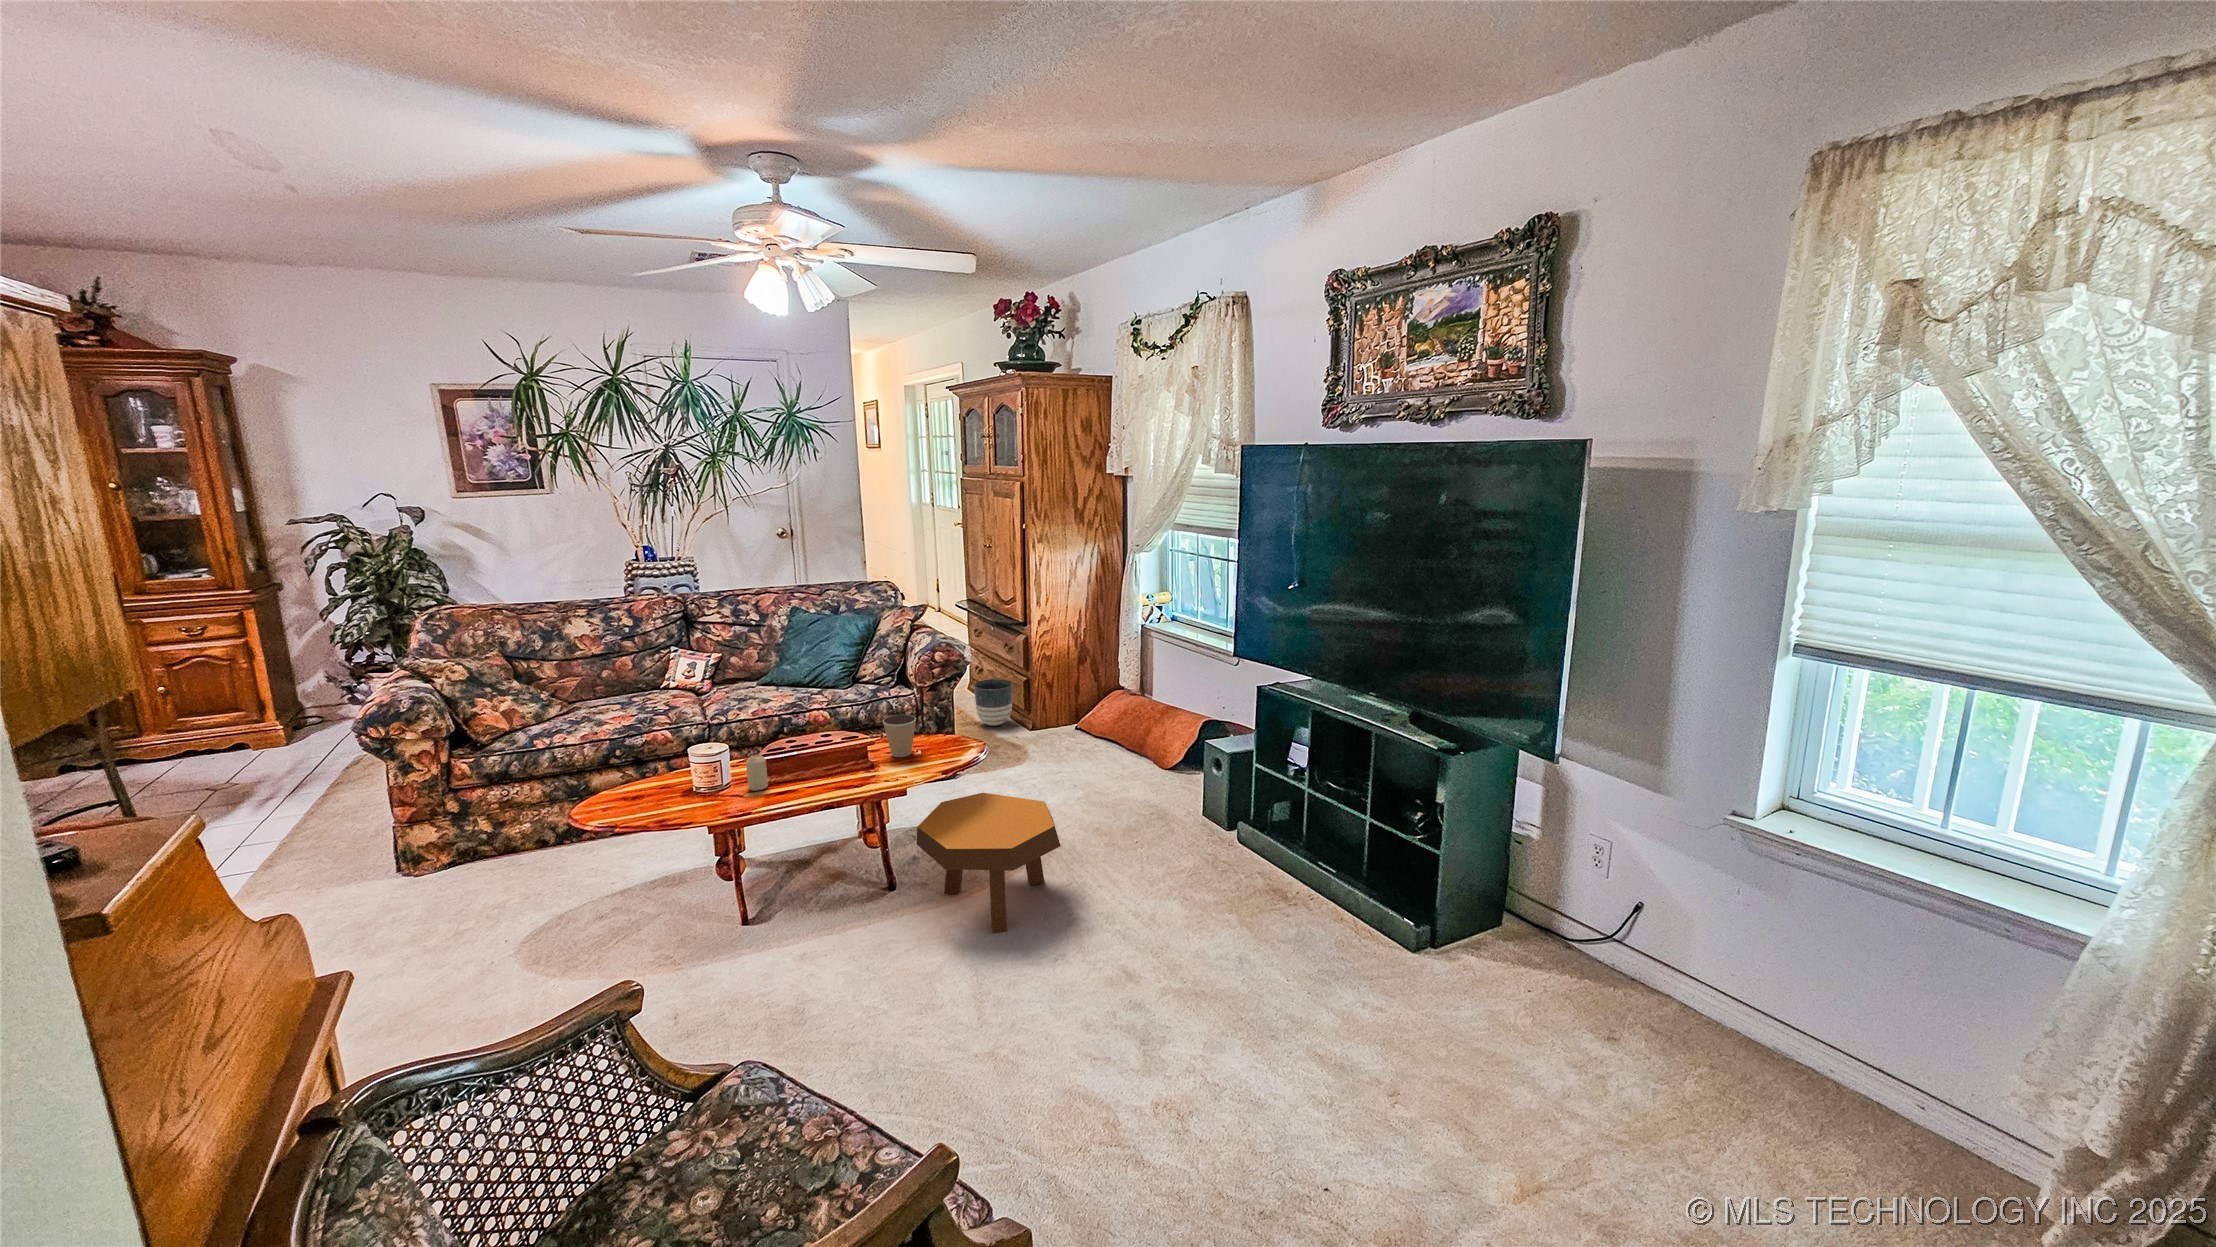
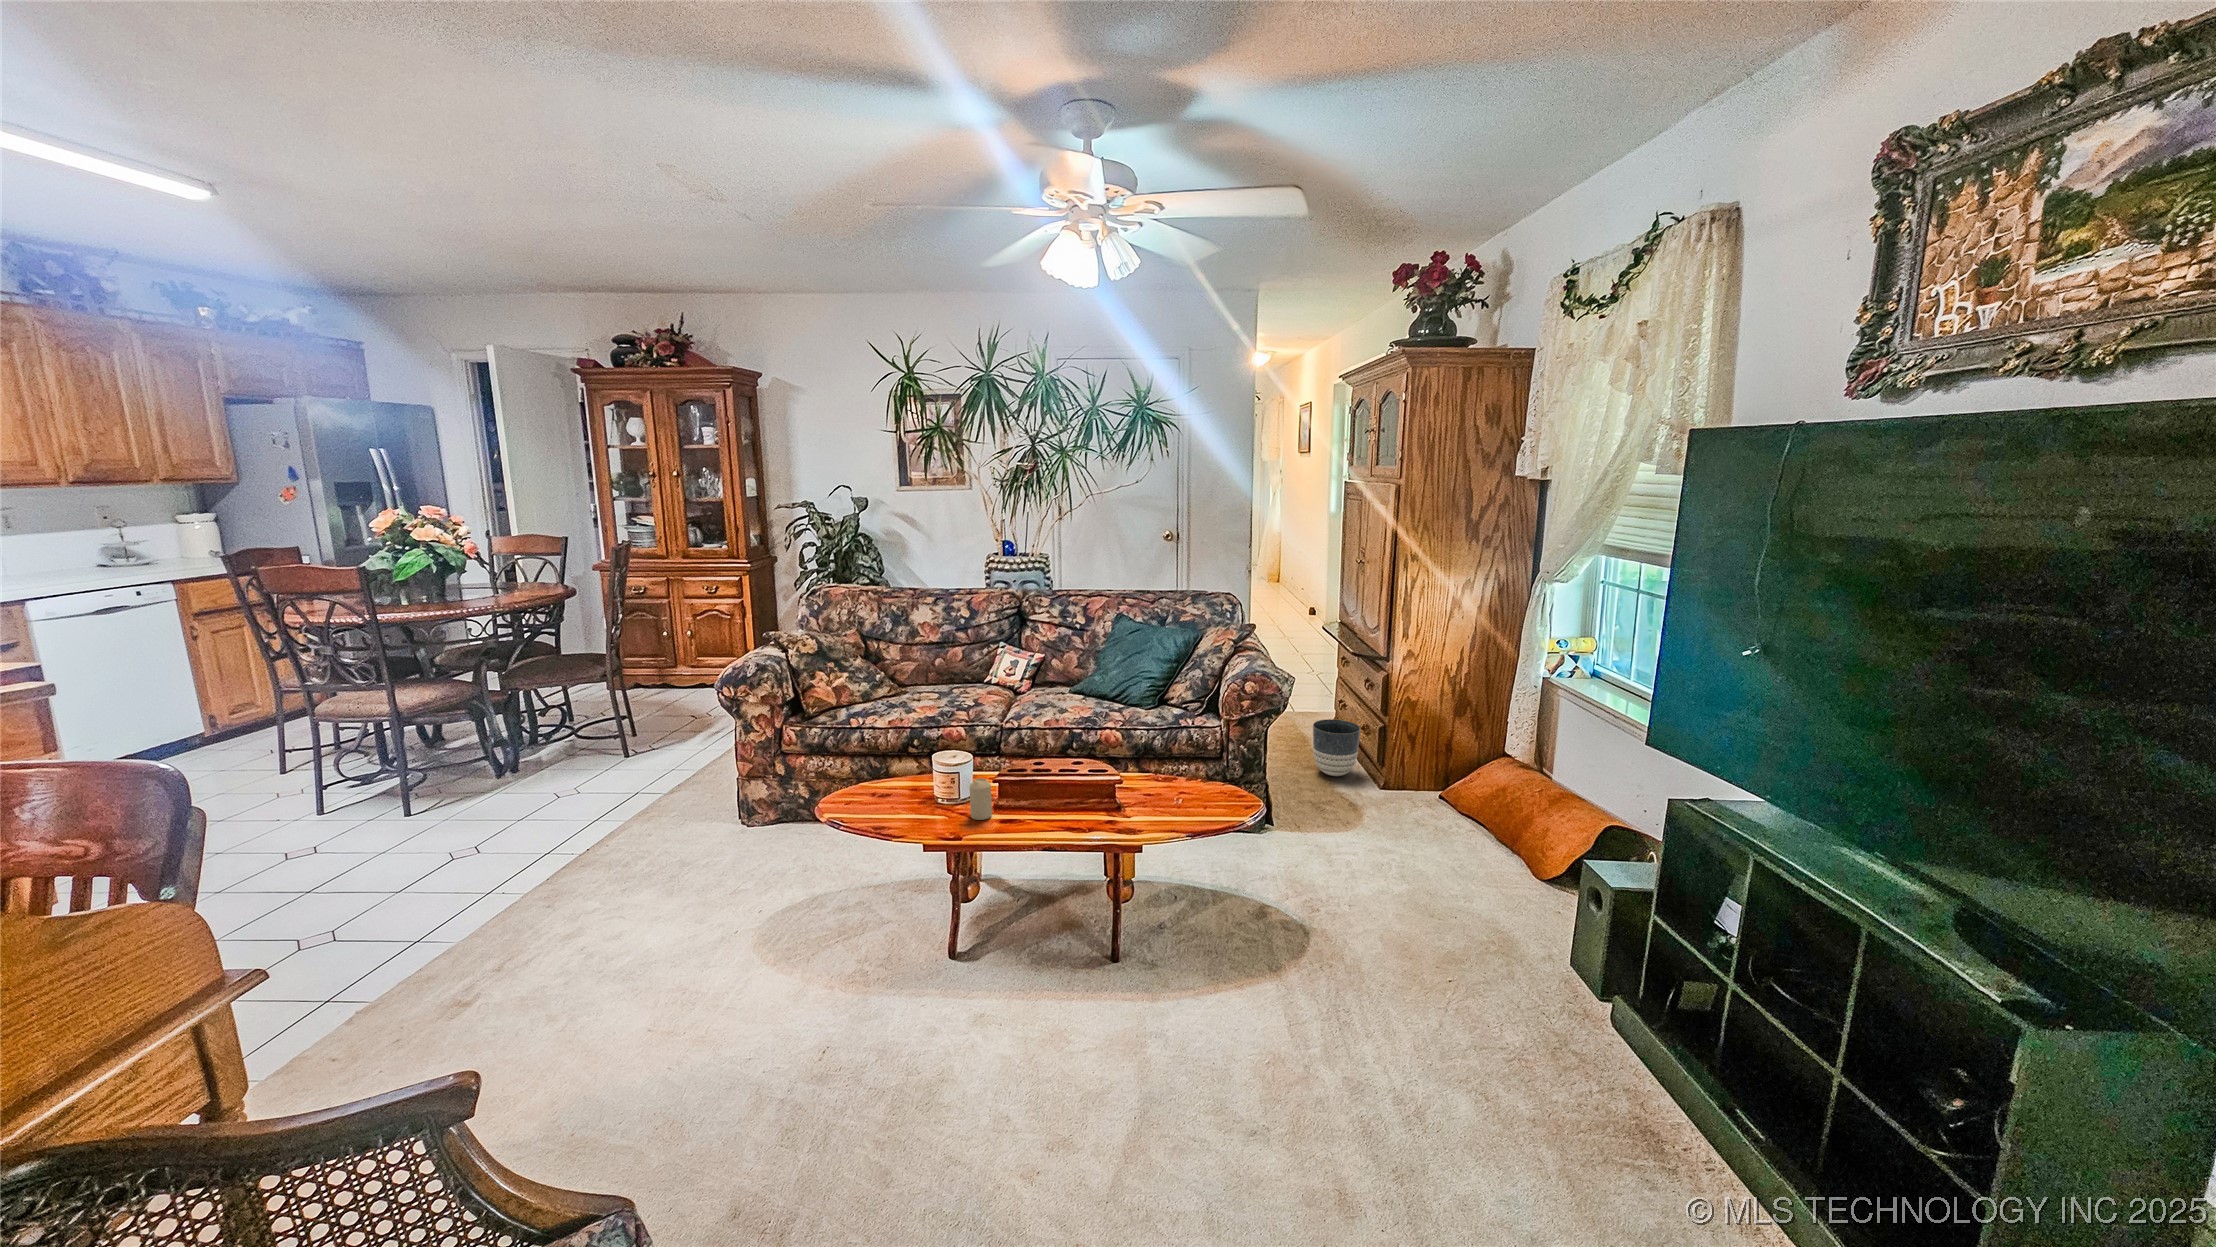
coffee cup: present [883,715,916,757] -> none [1134,757,1175,811]
footstool: present [917,793,1061,933] -> none [1143,877,1332,1088]

